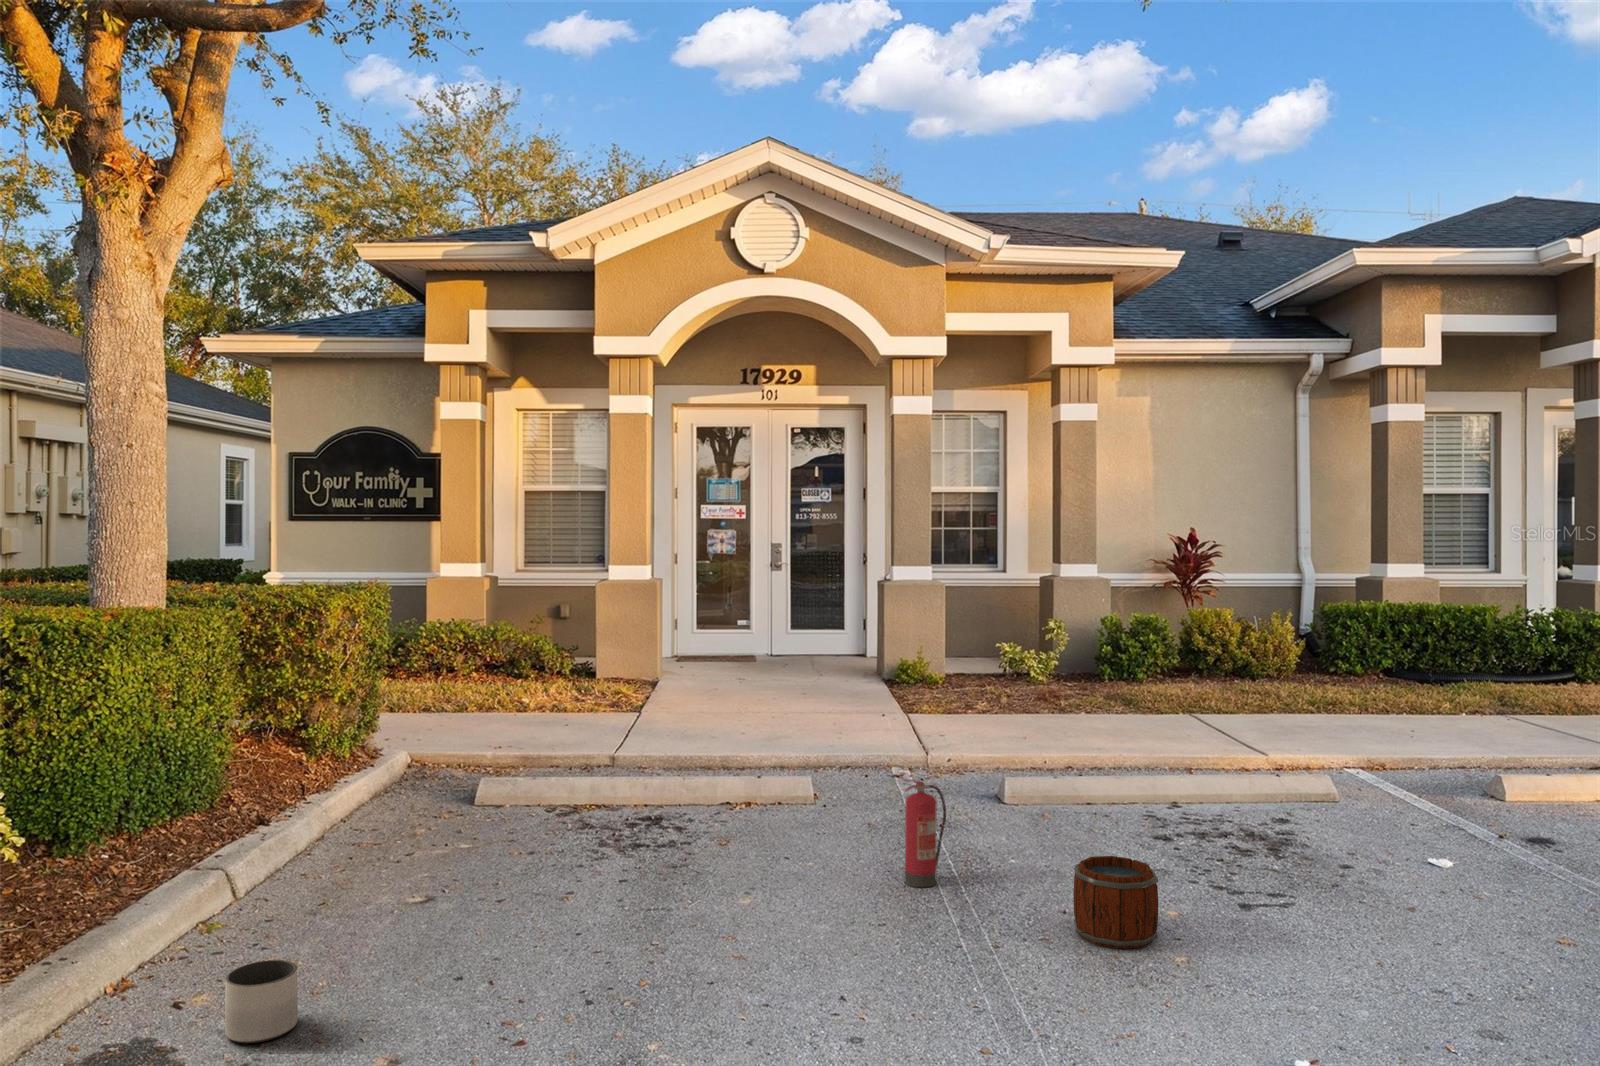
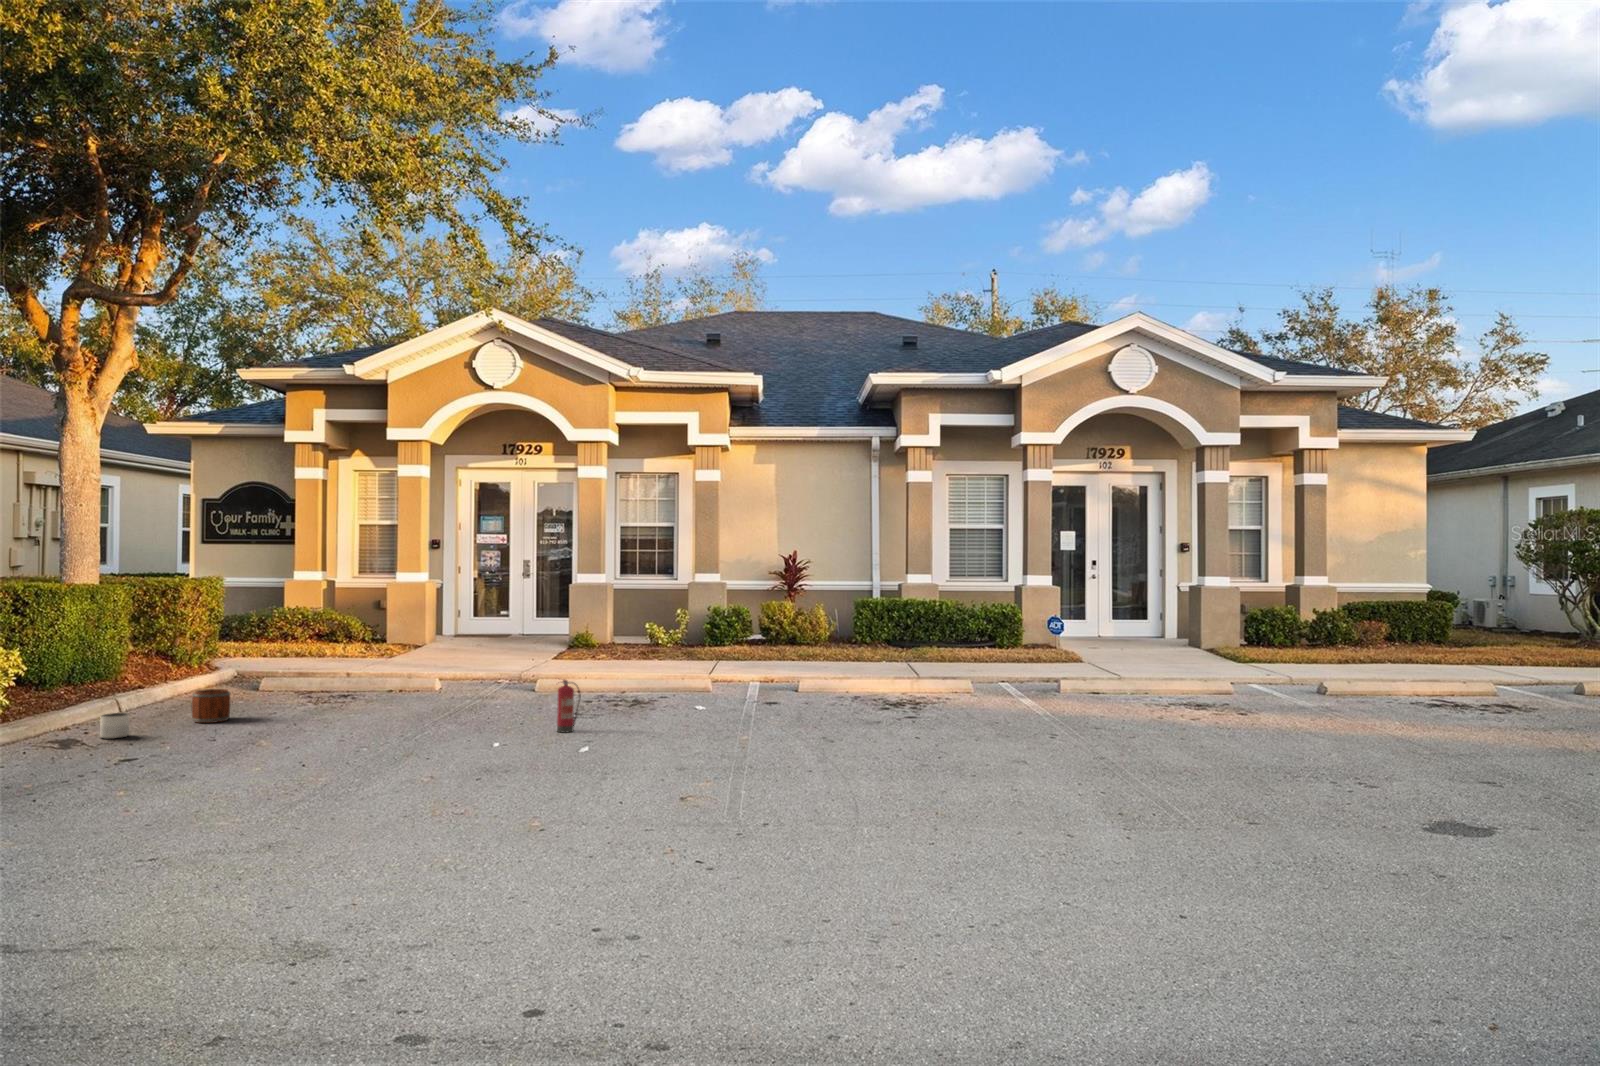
fire extinguisher: present [904,780,946,887] -> present [557,680,581,733]
bucket: present [1073,856,1158,949] -> present [192,689,230,723]

